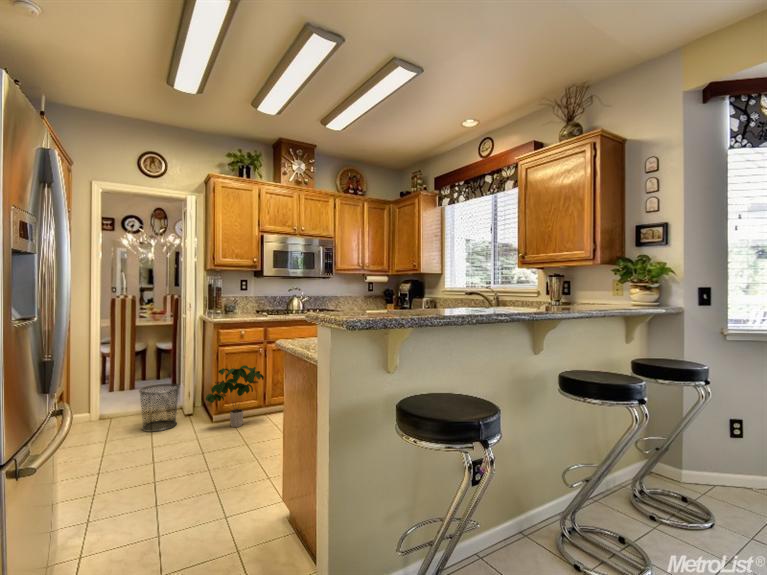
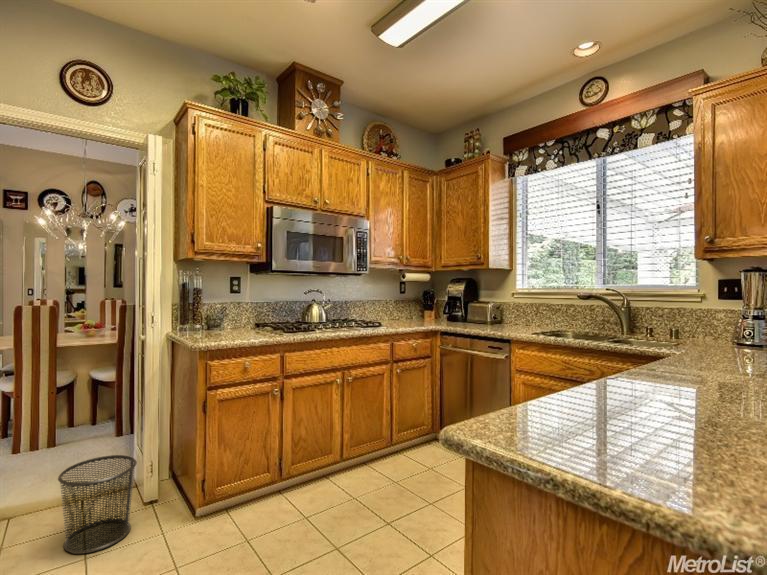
potted plant: present [206,365,264,427] -> none [186,420,284,530]

